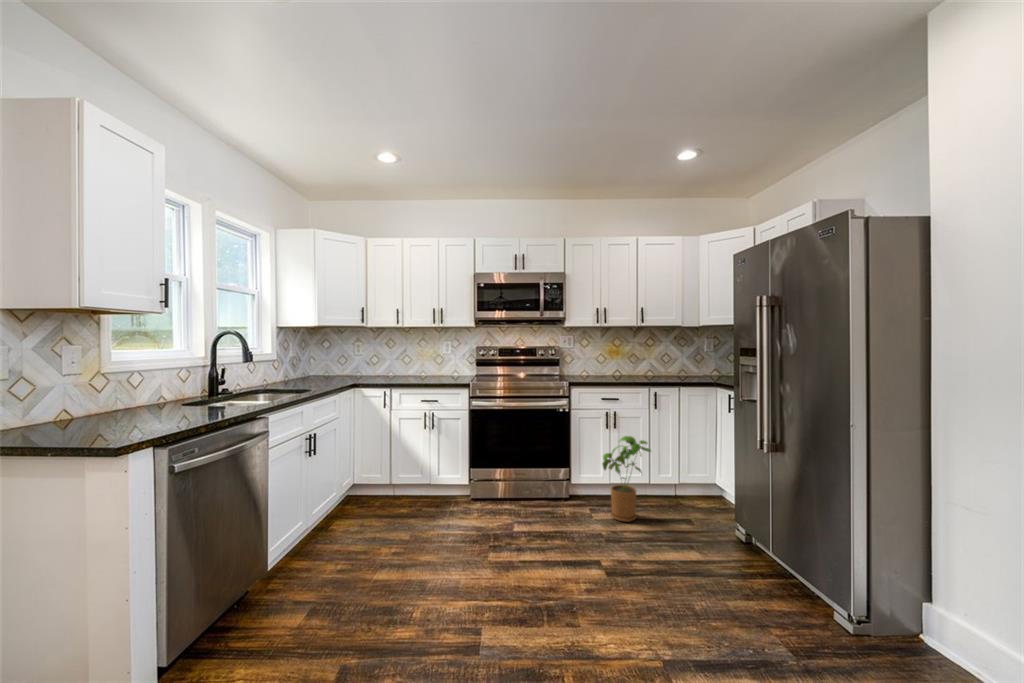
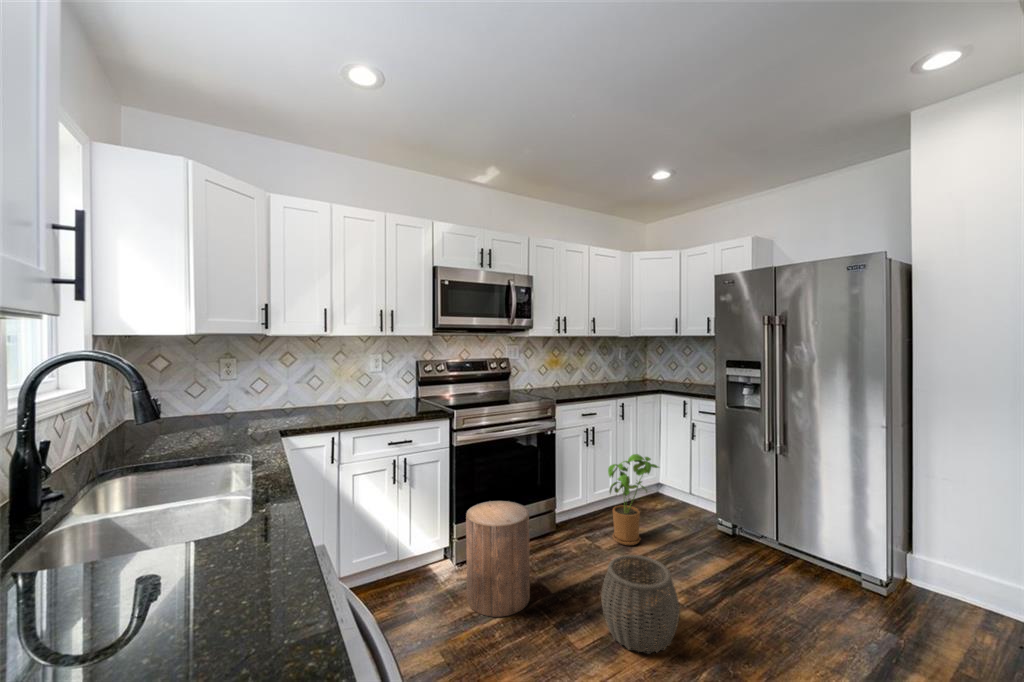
stool: none [451,452,500,533] -> present [466,501,530,617]
woven basket: none [508,506,571,583] -> present [601,555,680,654]

